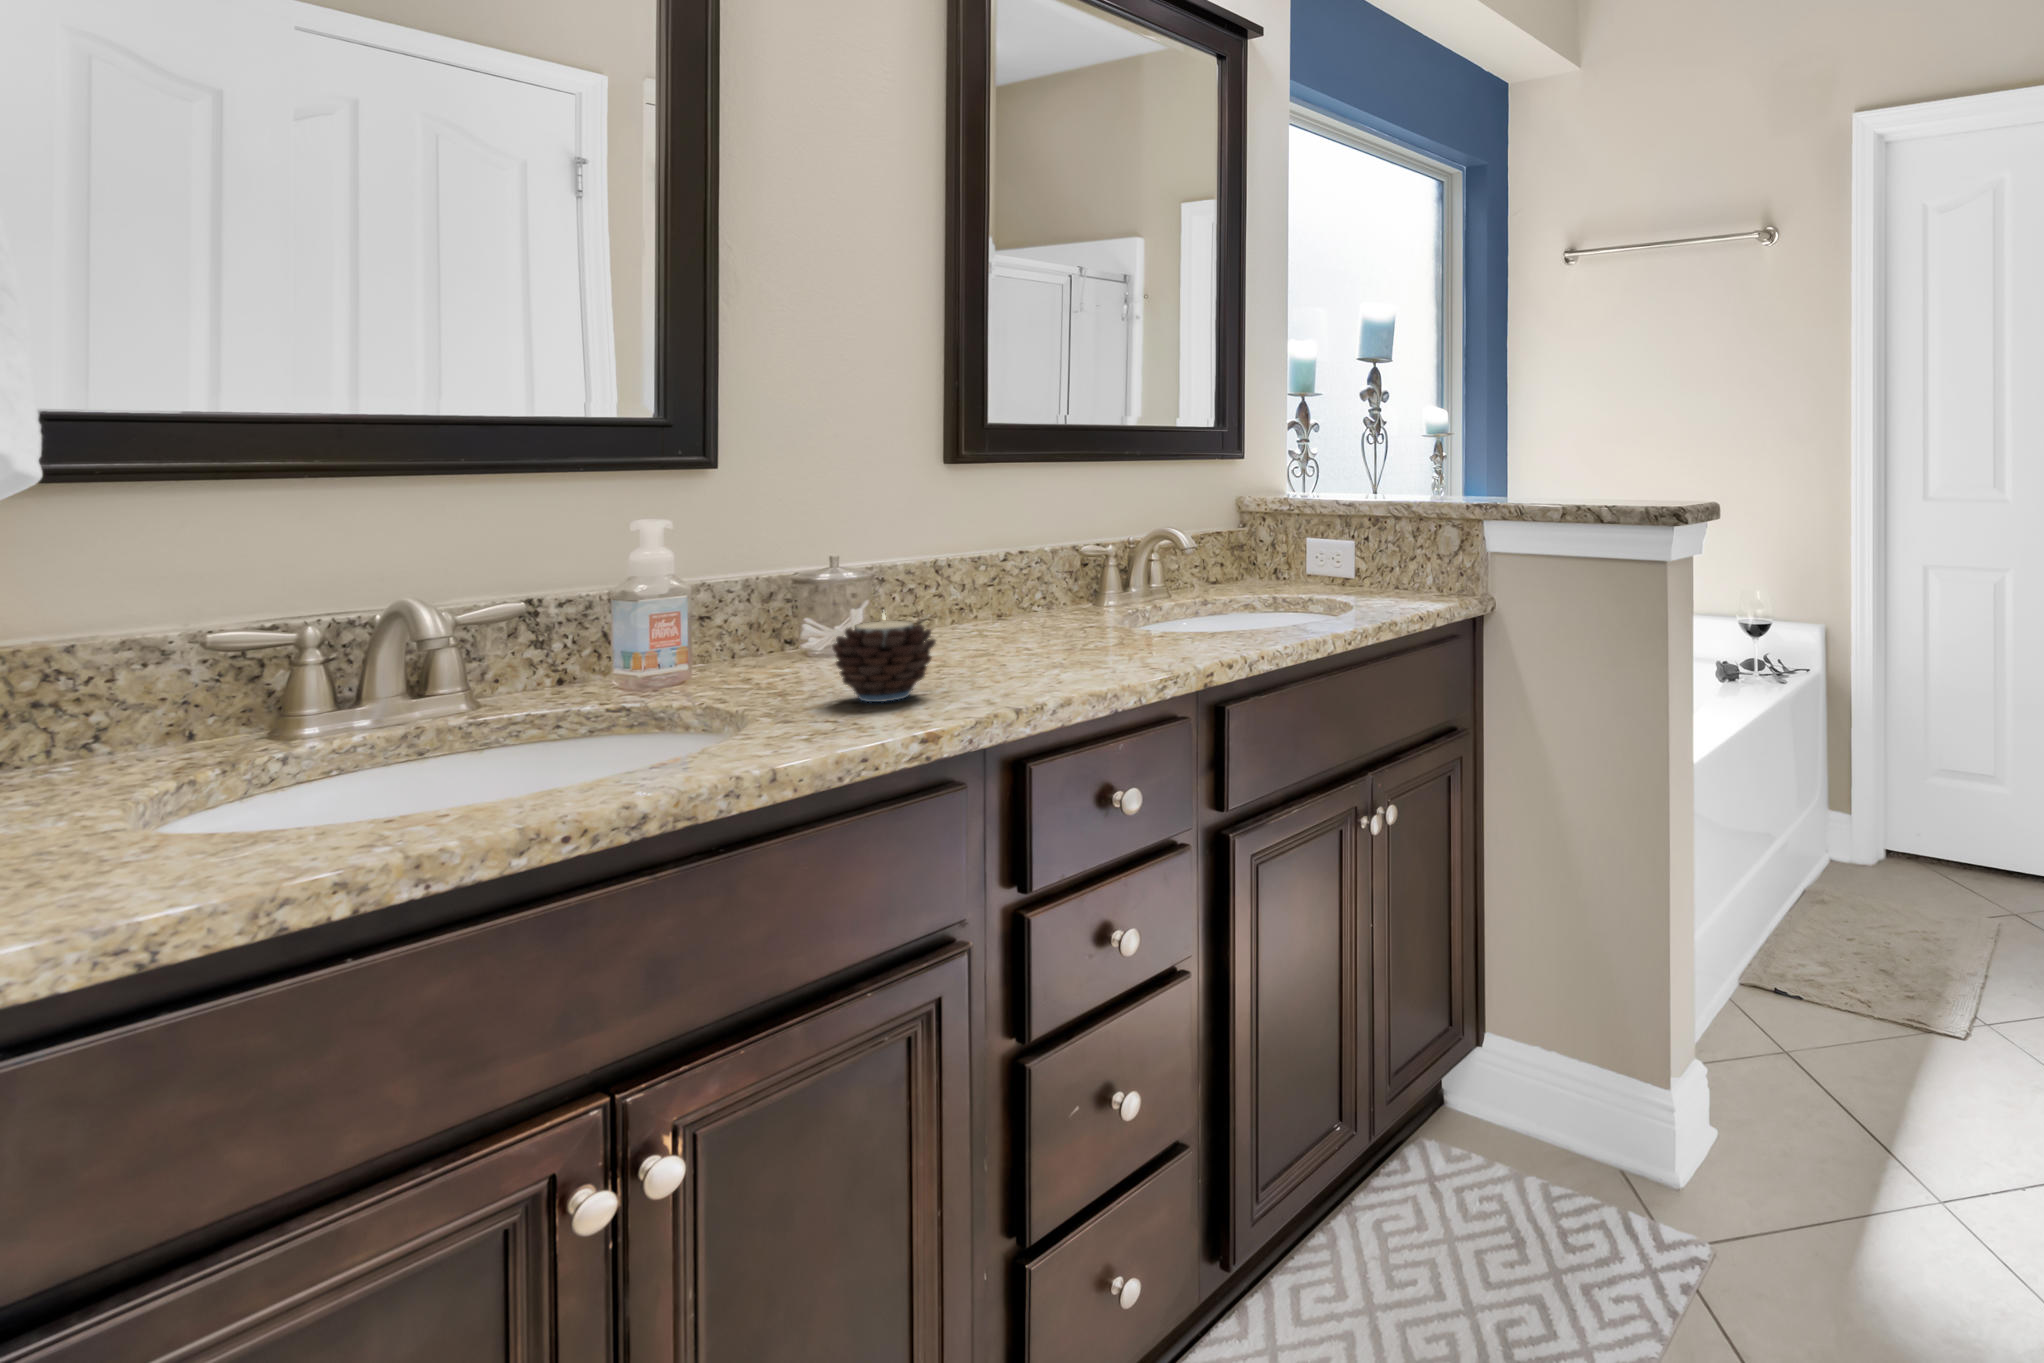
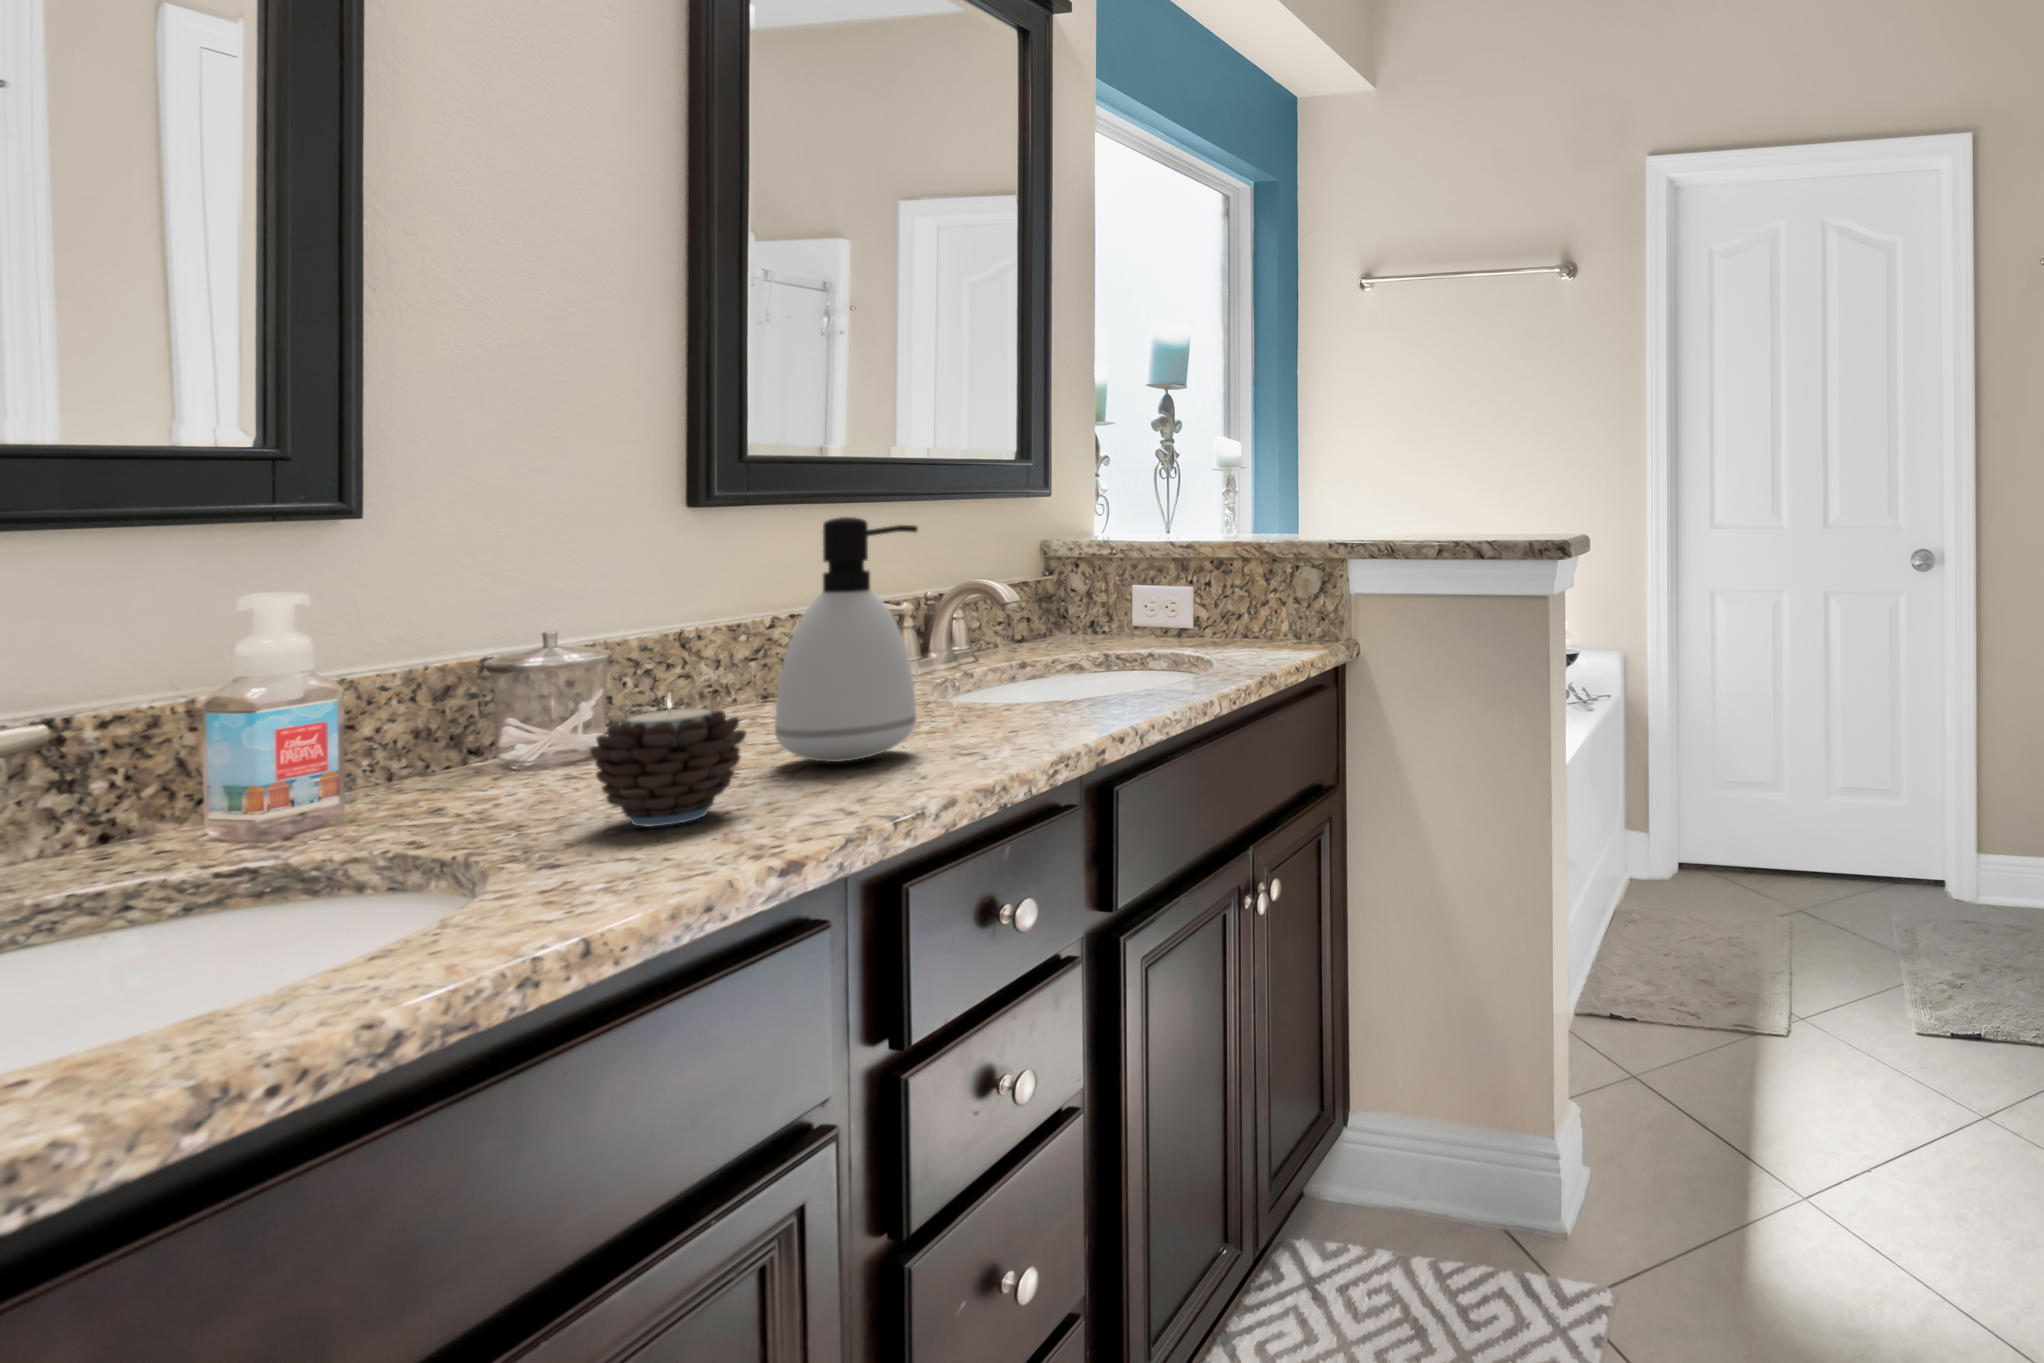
soap dispenser: none [974,484,1079,666] -> present [775,517,918,762]

